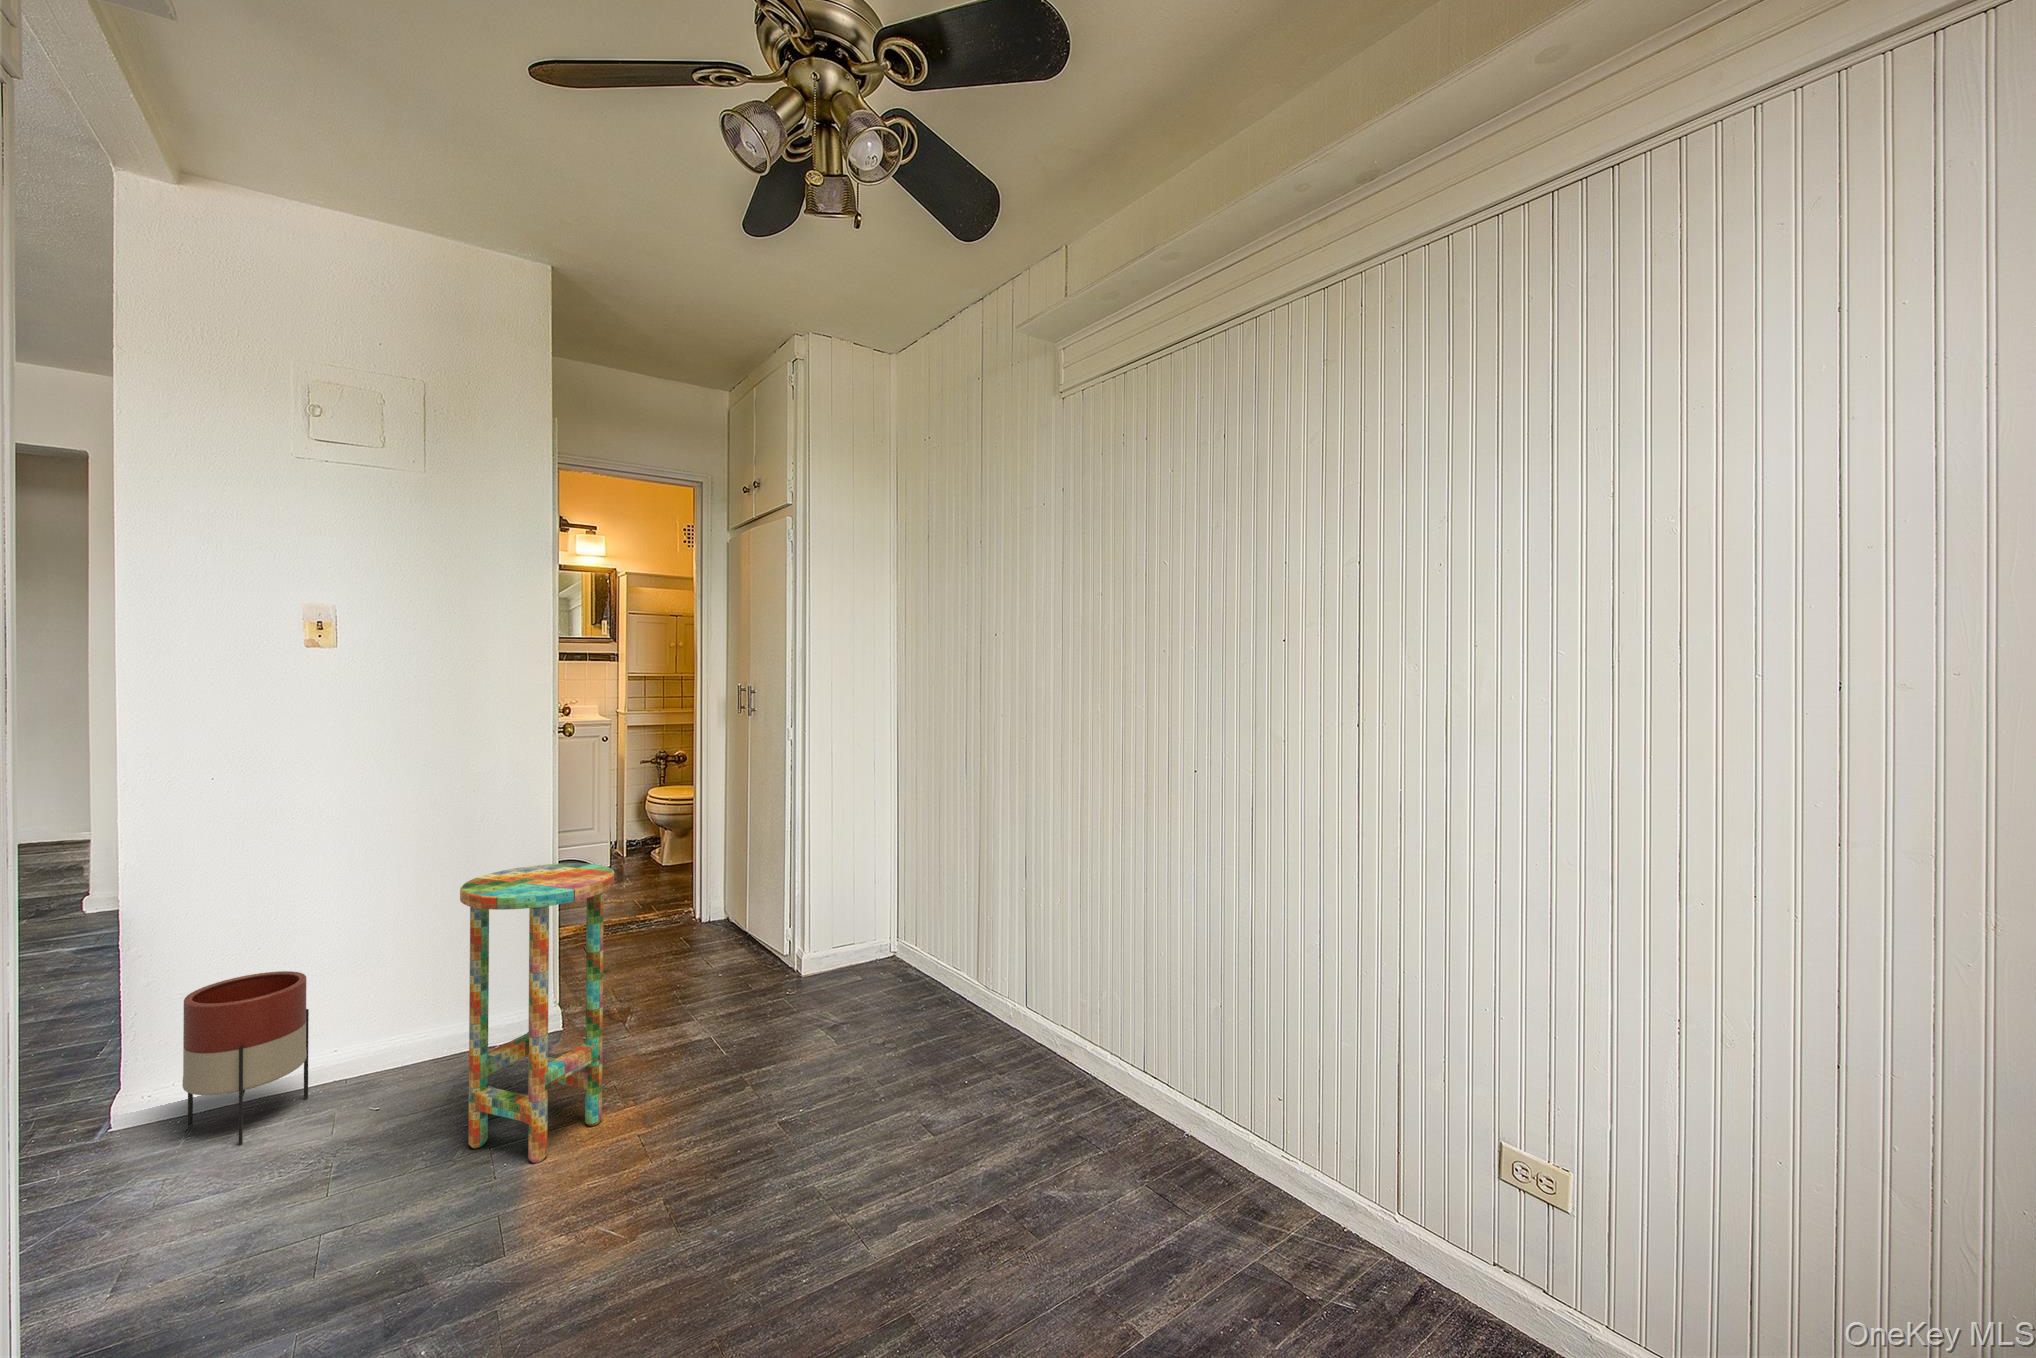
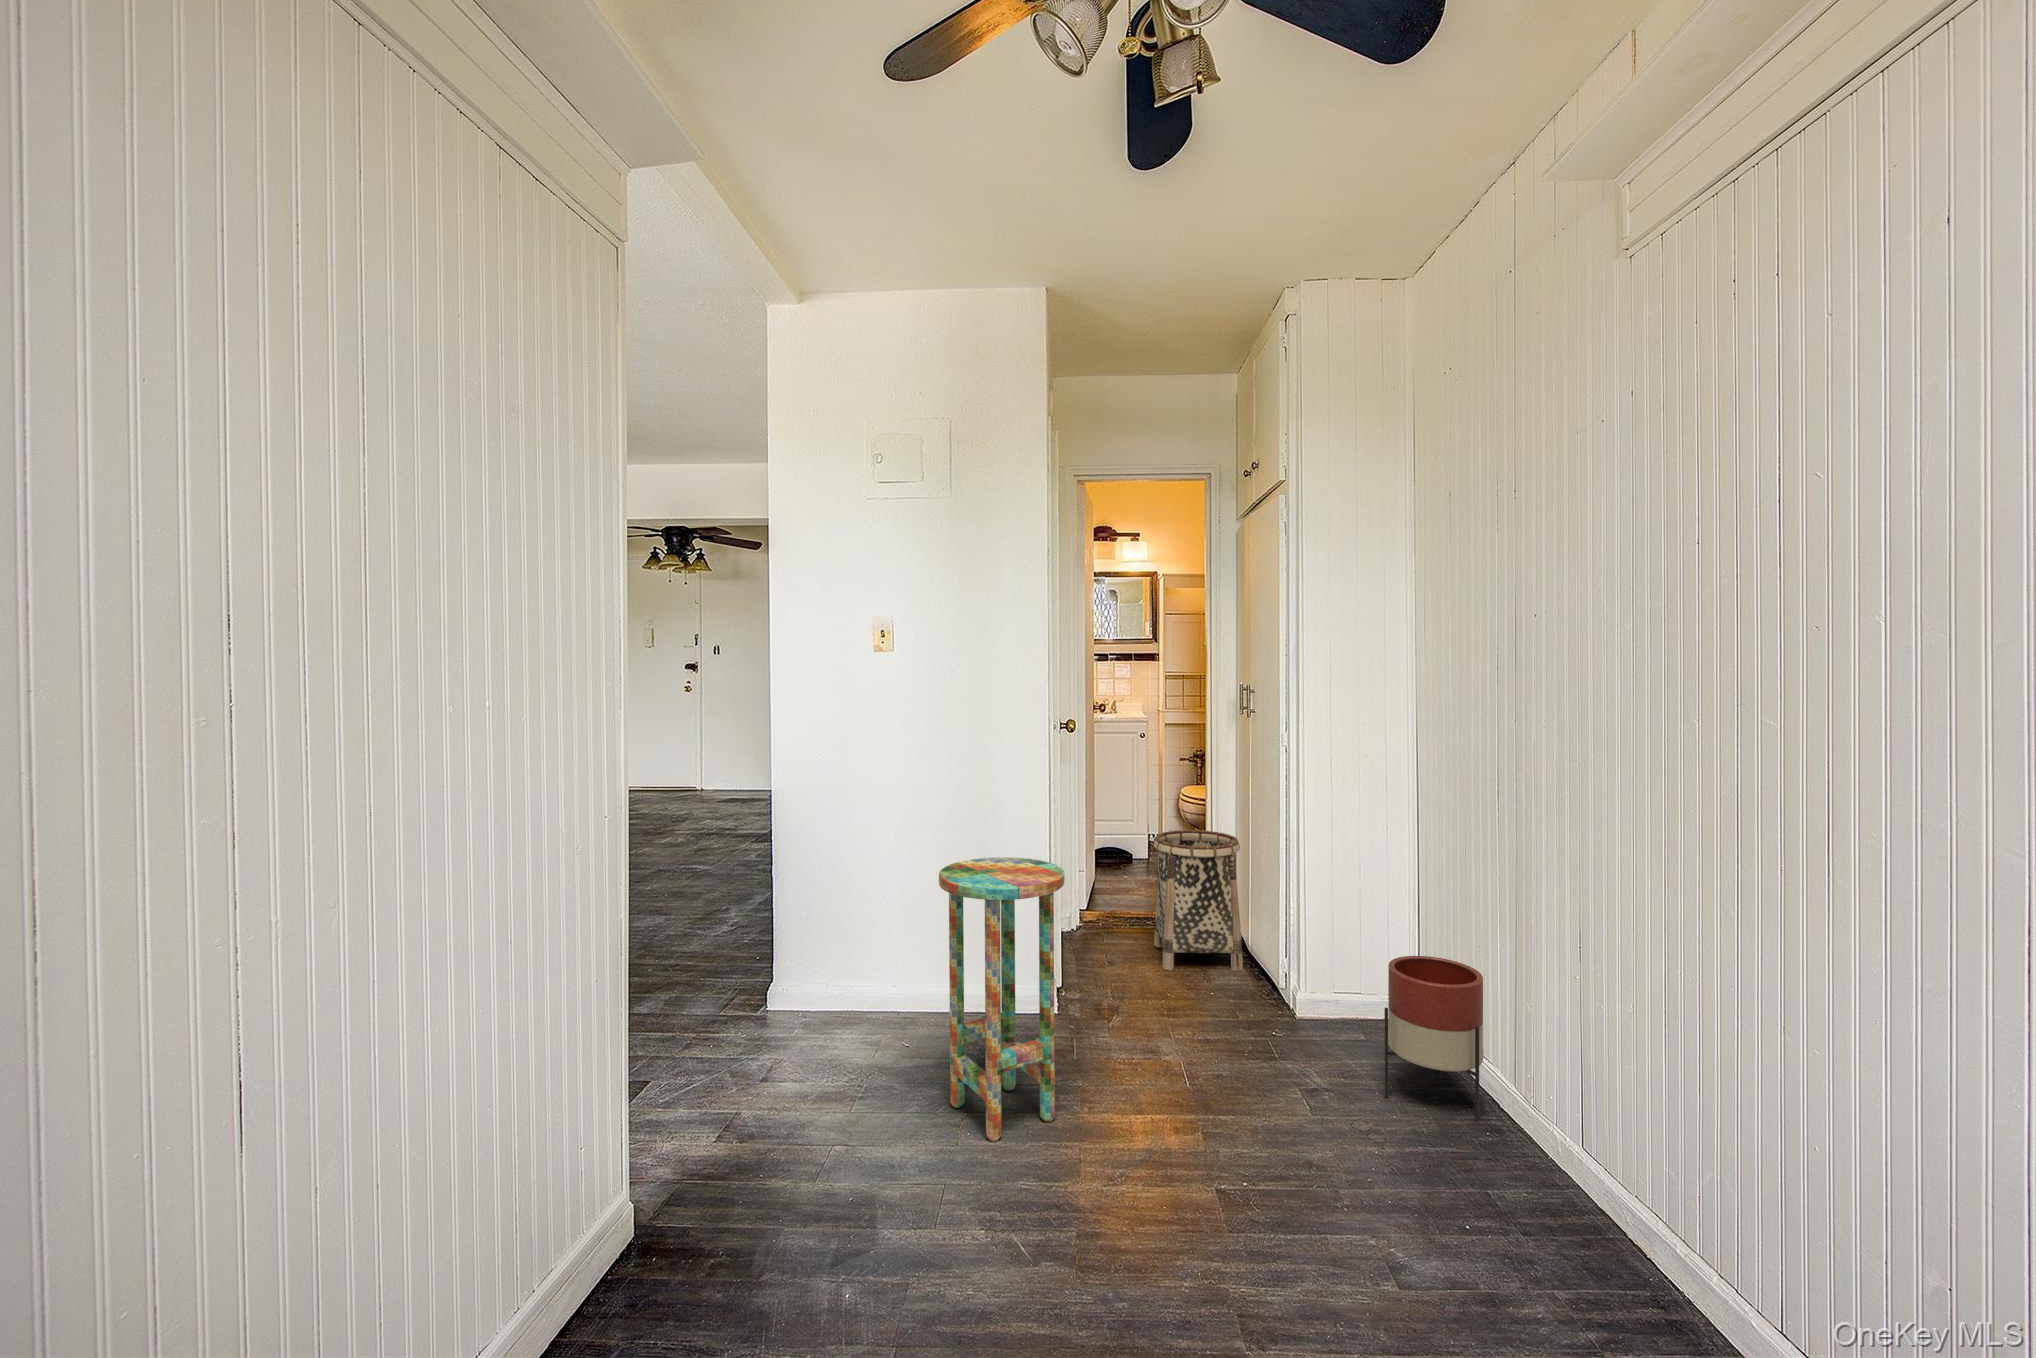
basket: none [649,825,743,964] -> present [1154,830,1243,971]
planter: present [182,971,309,1145] -> present [1384,956,1484,1122]

